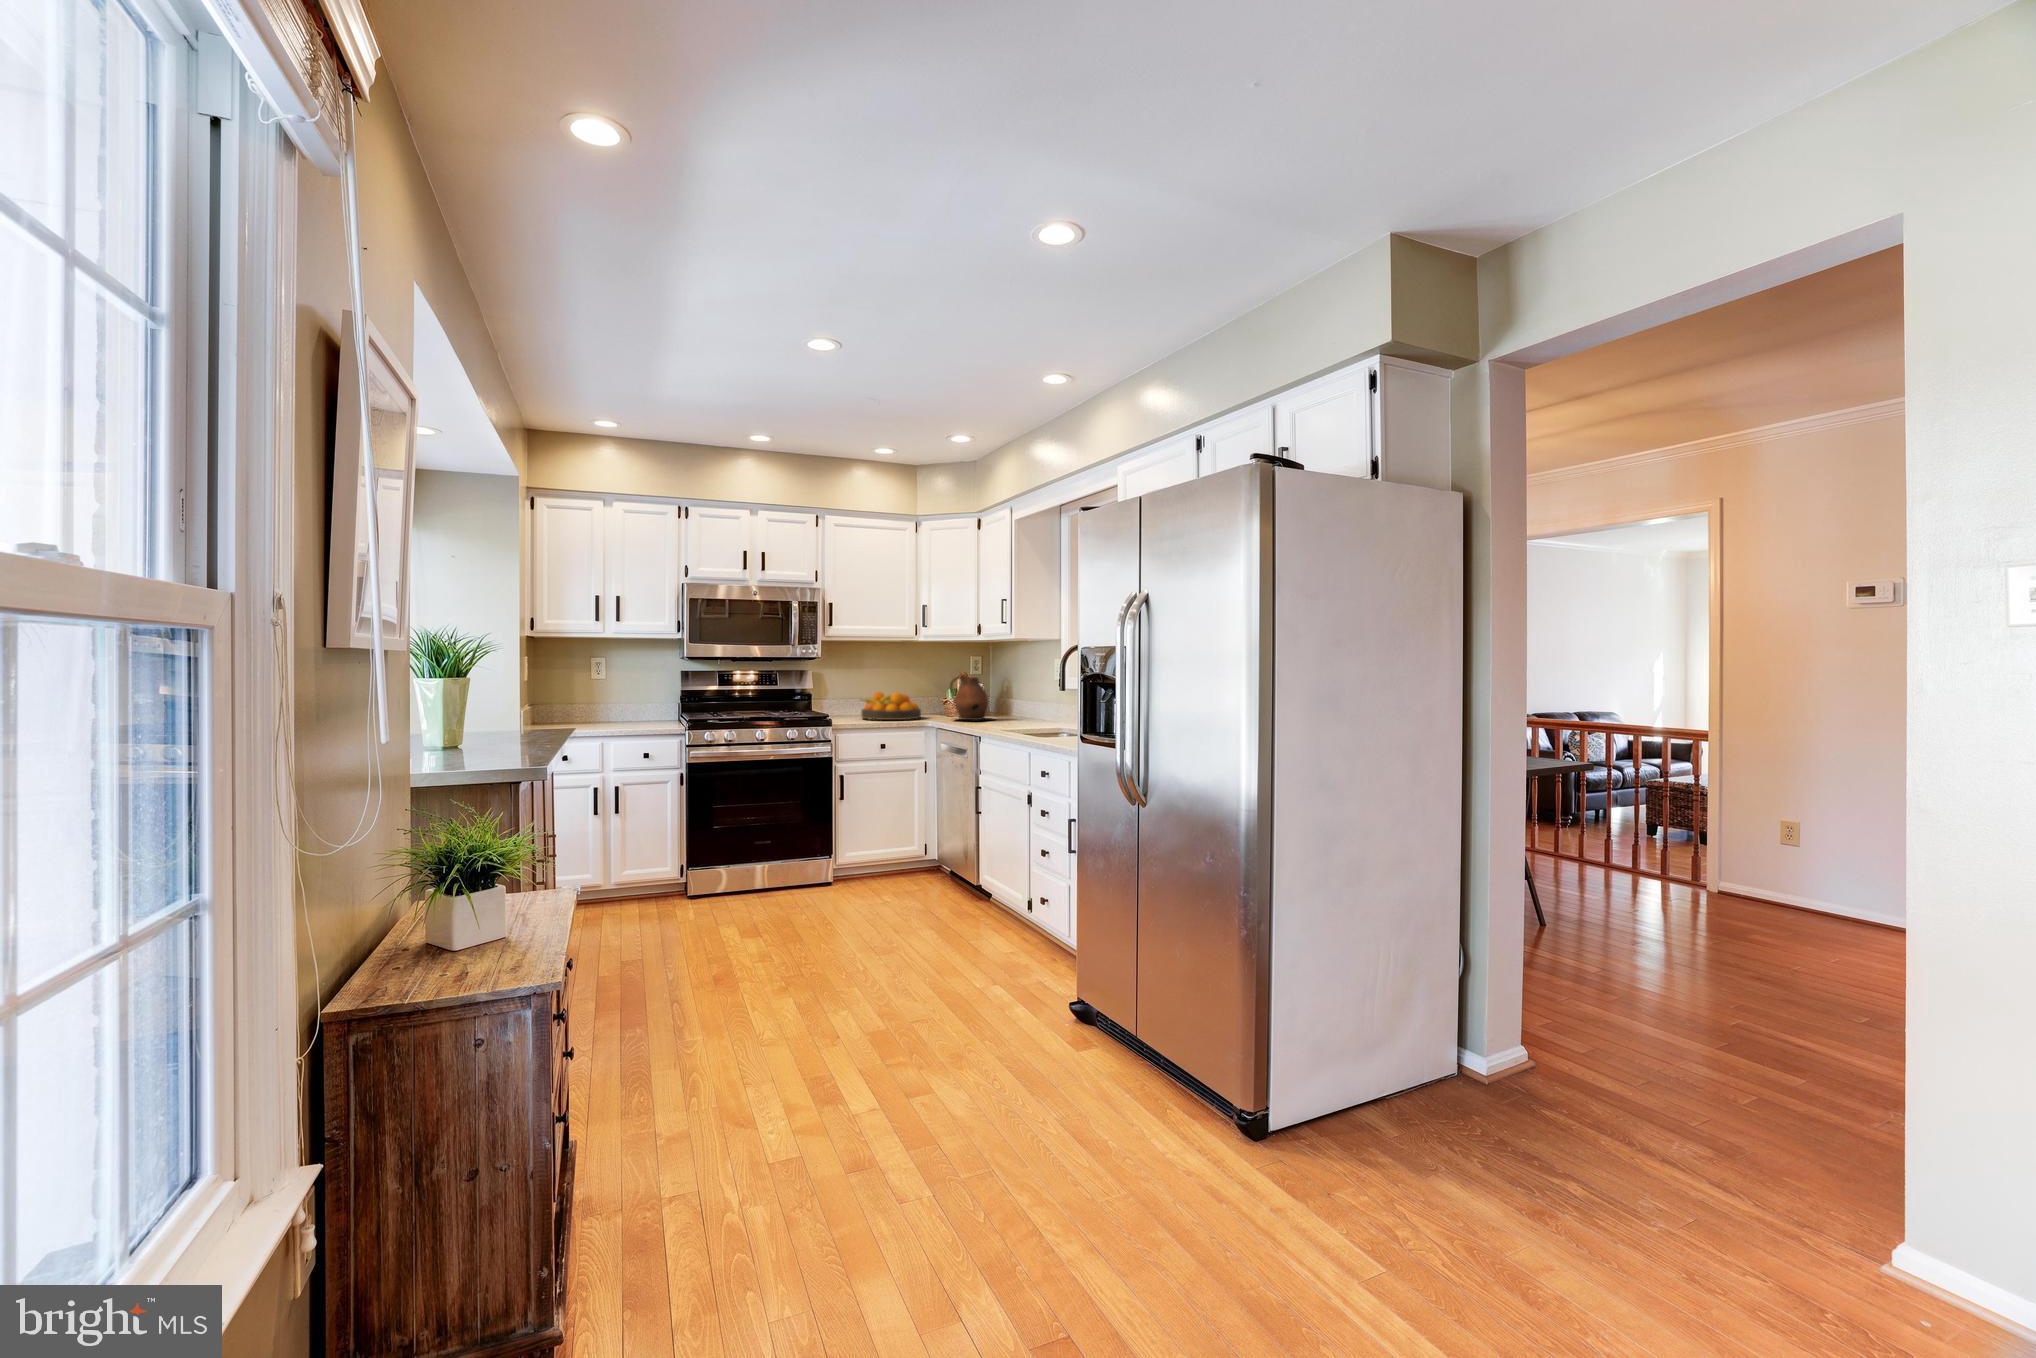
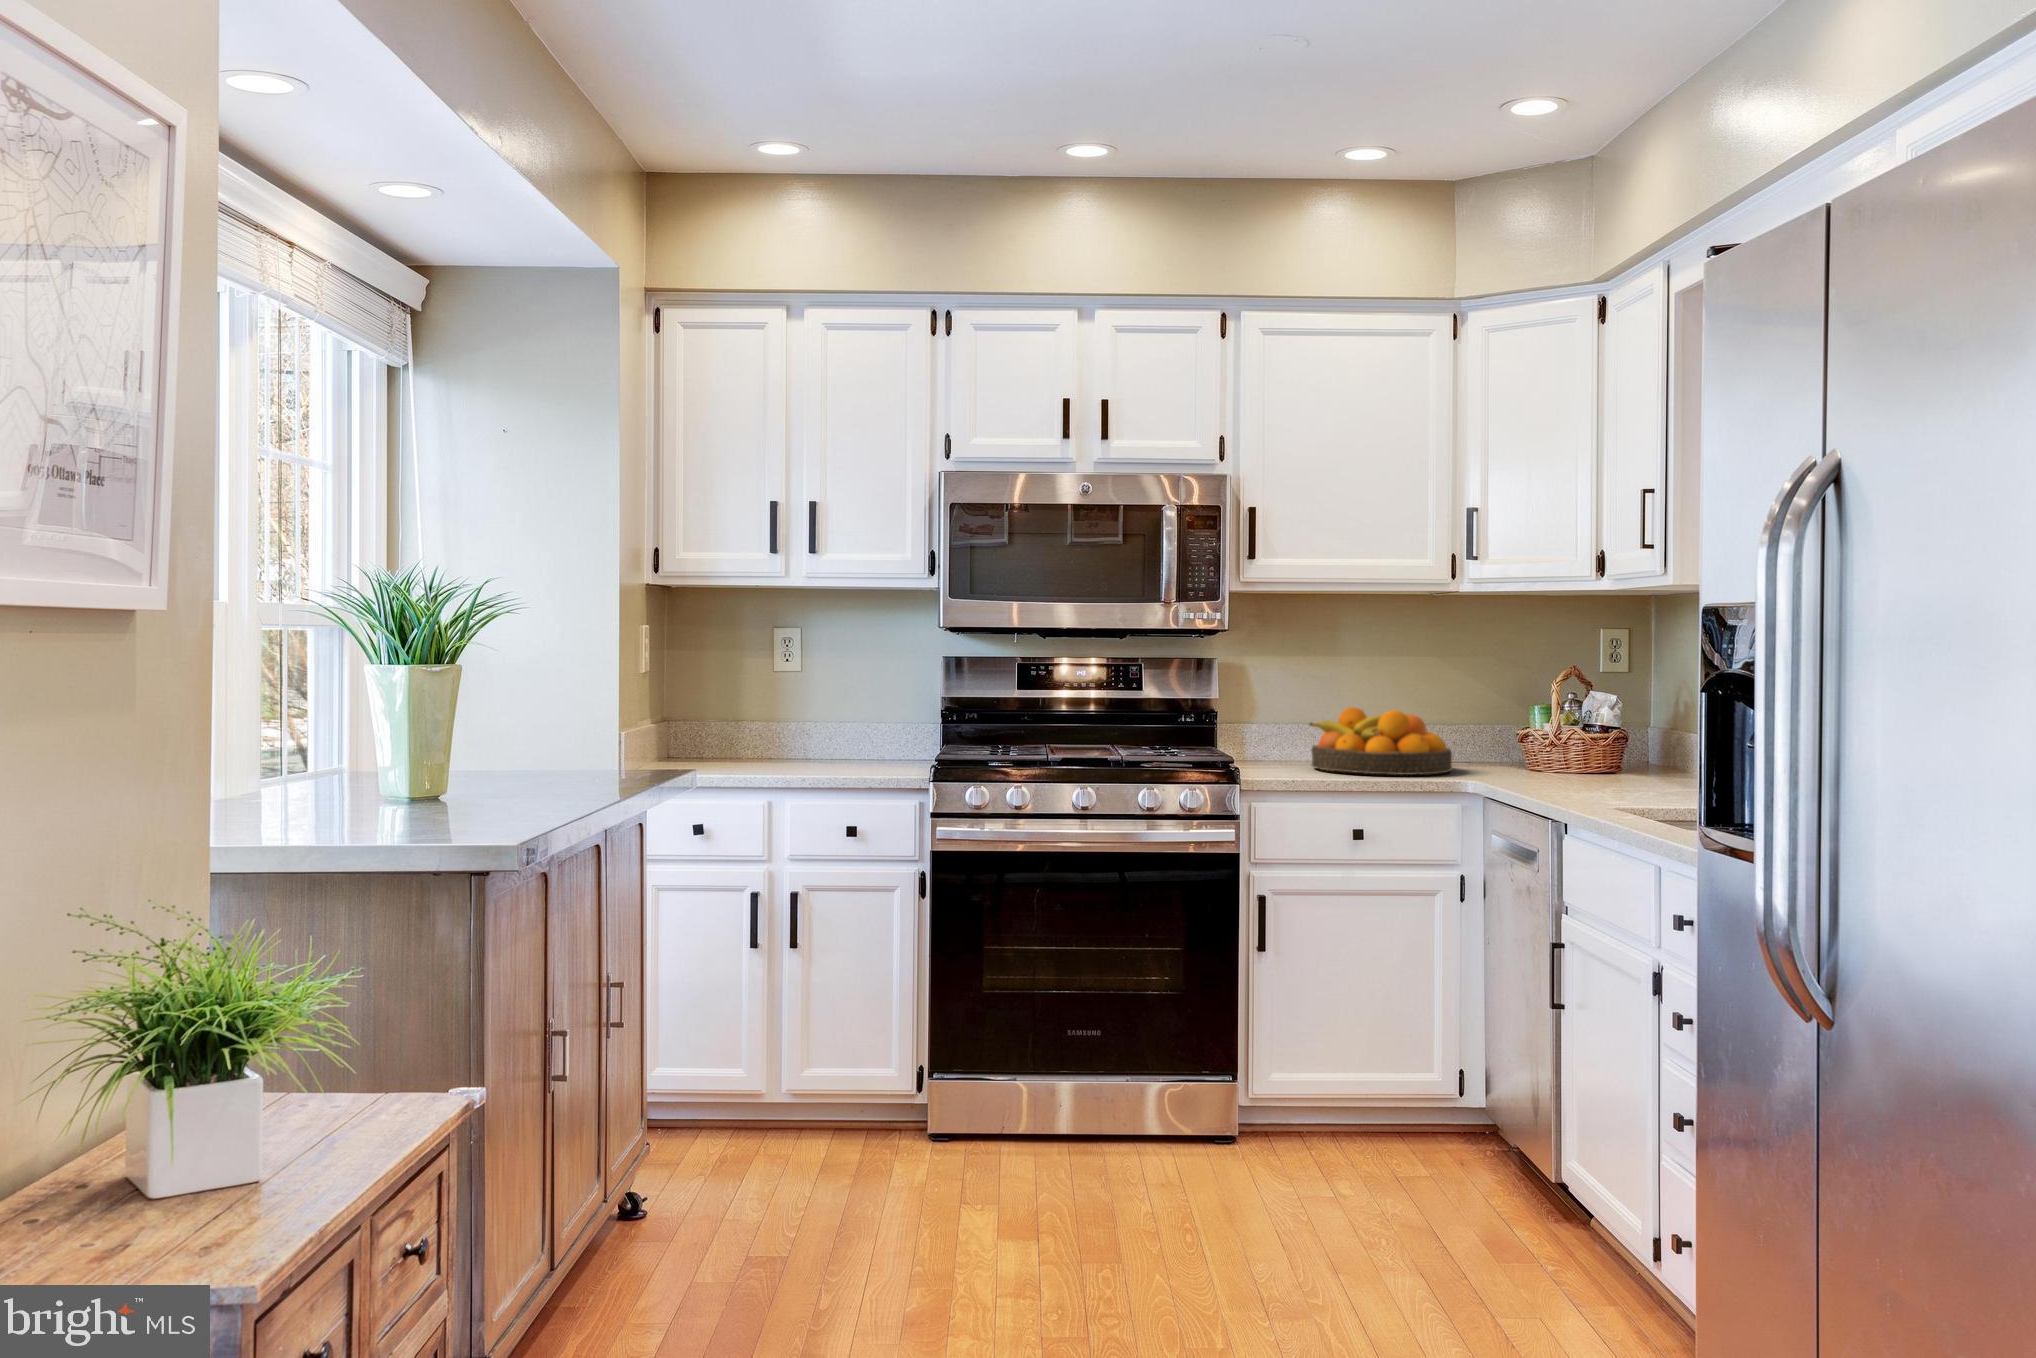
ceramic pitcher: present [950,672,988,720] -> none [1521,664,1642,786]

